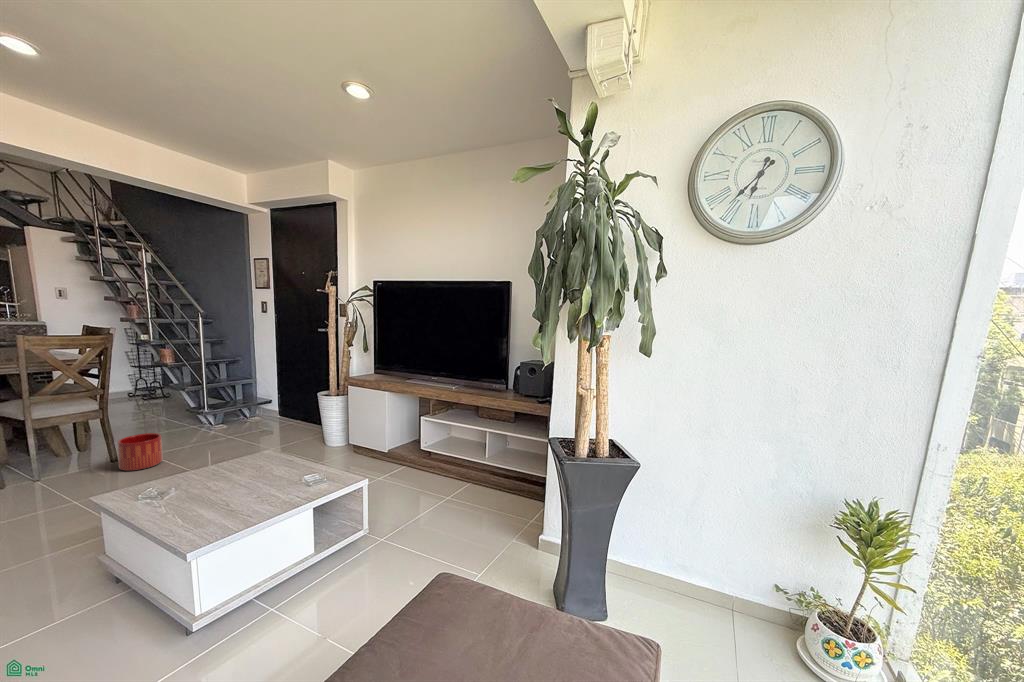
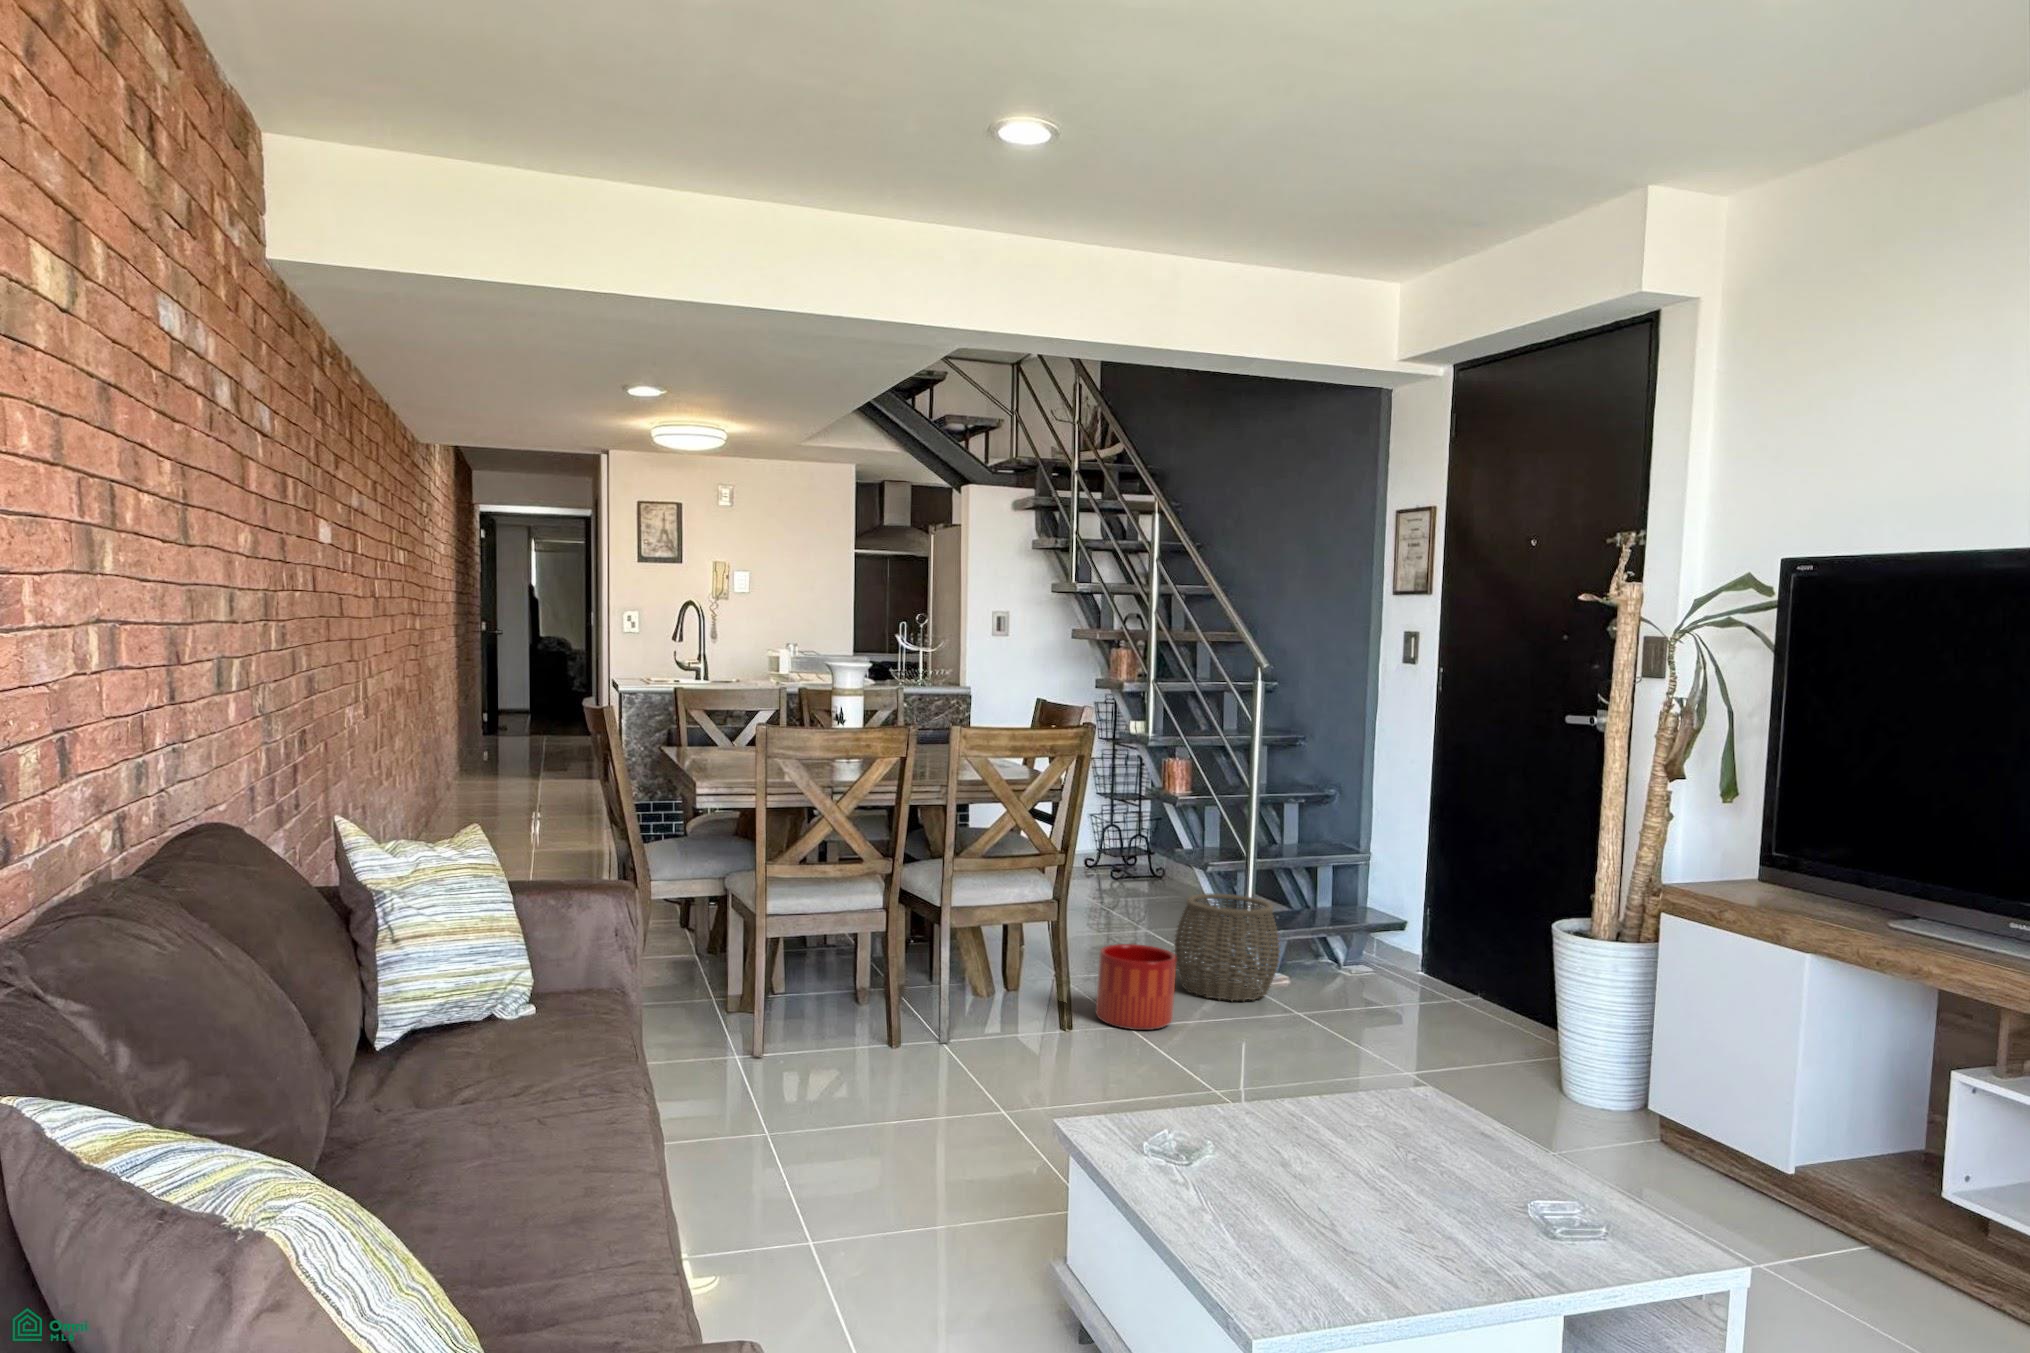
woven basket: none [165,402,217,445] -> present [1174,893,1280,1001]

